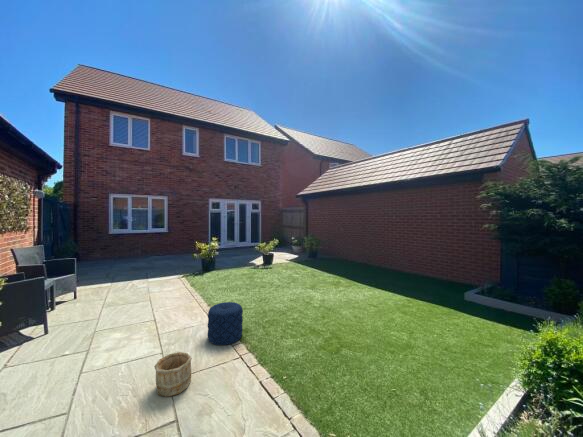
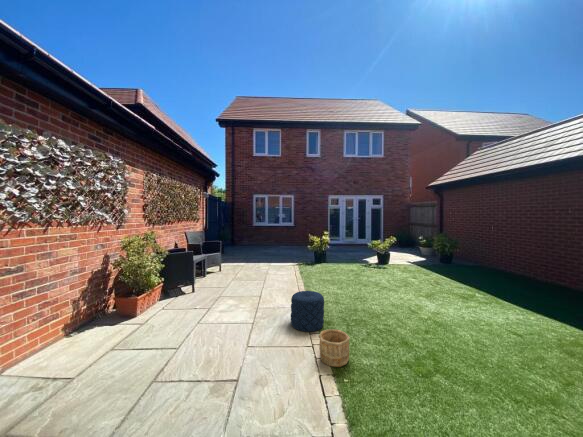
wooden bucket: present [154,352,192,397] -> present [319,329,350,367]

